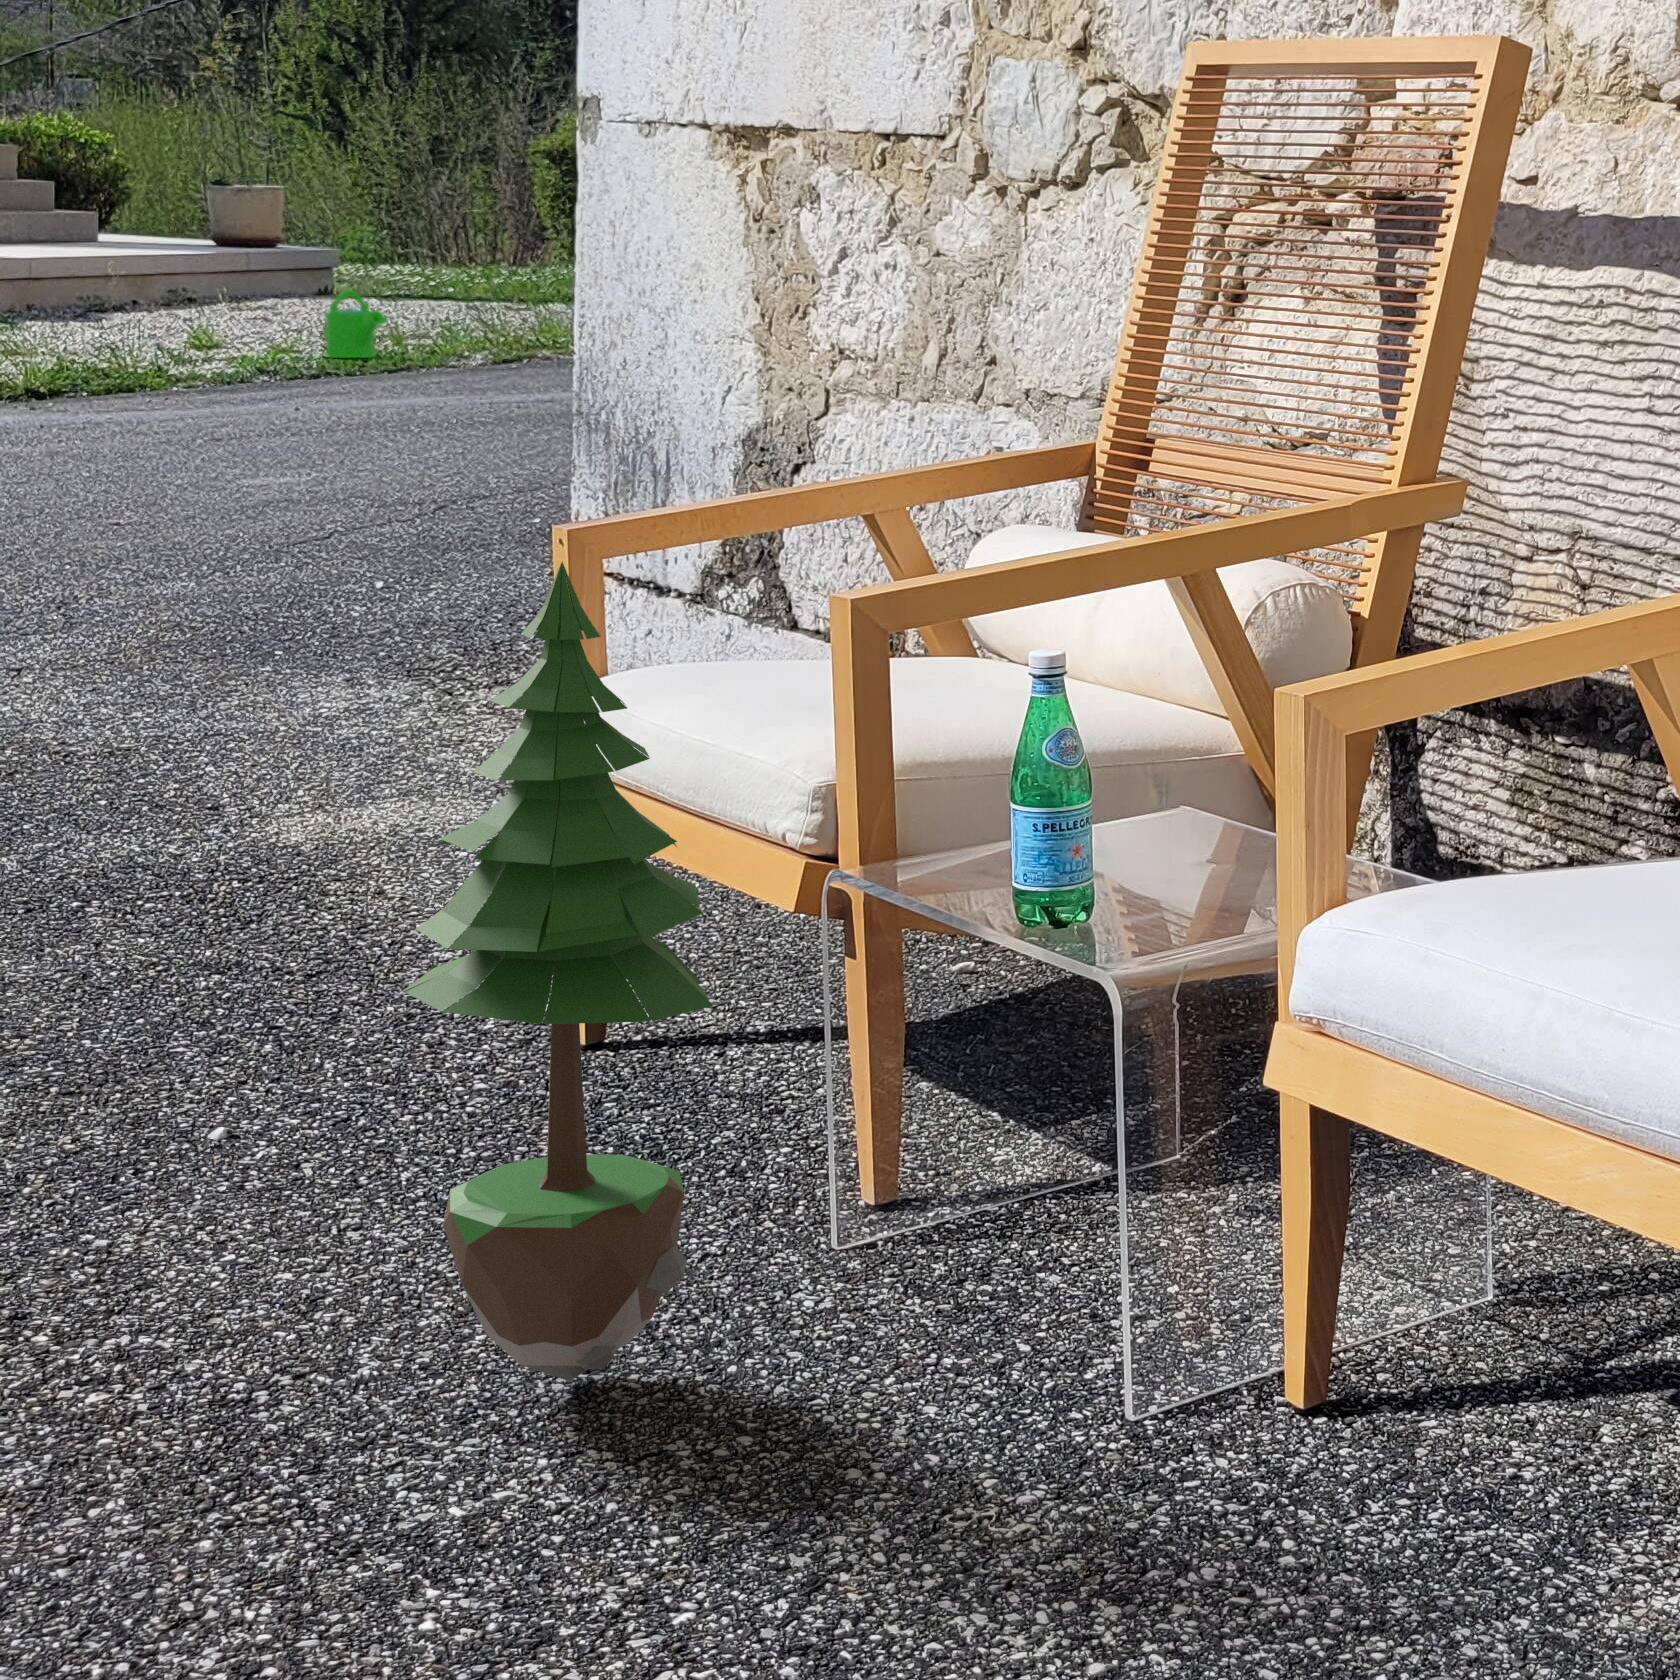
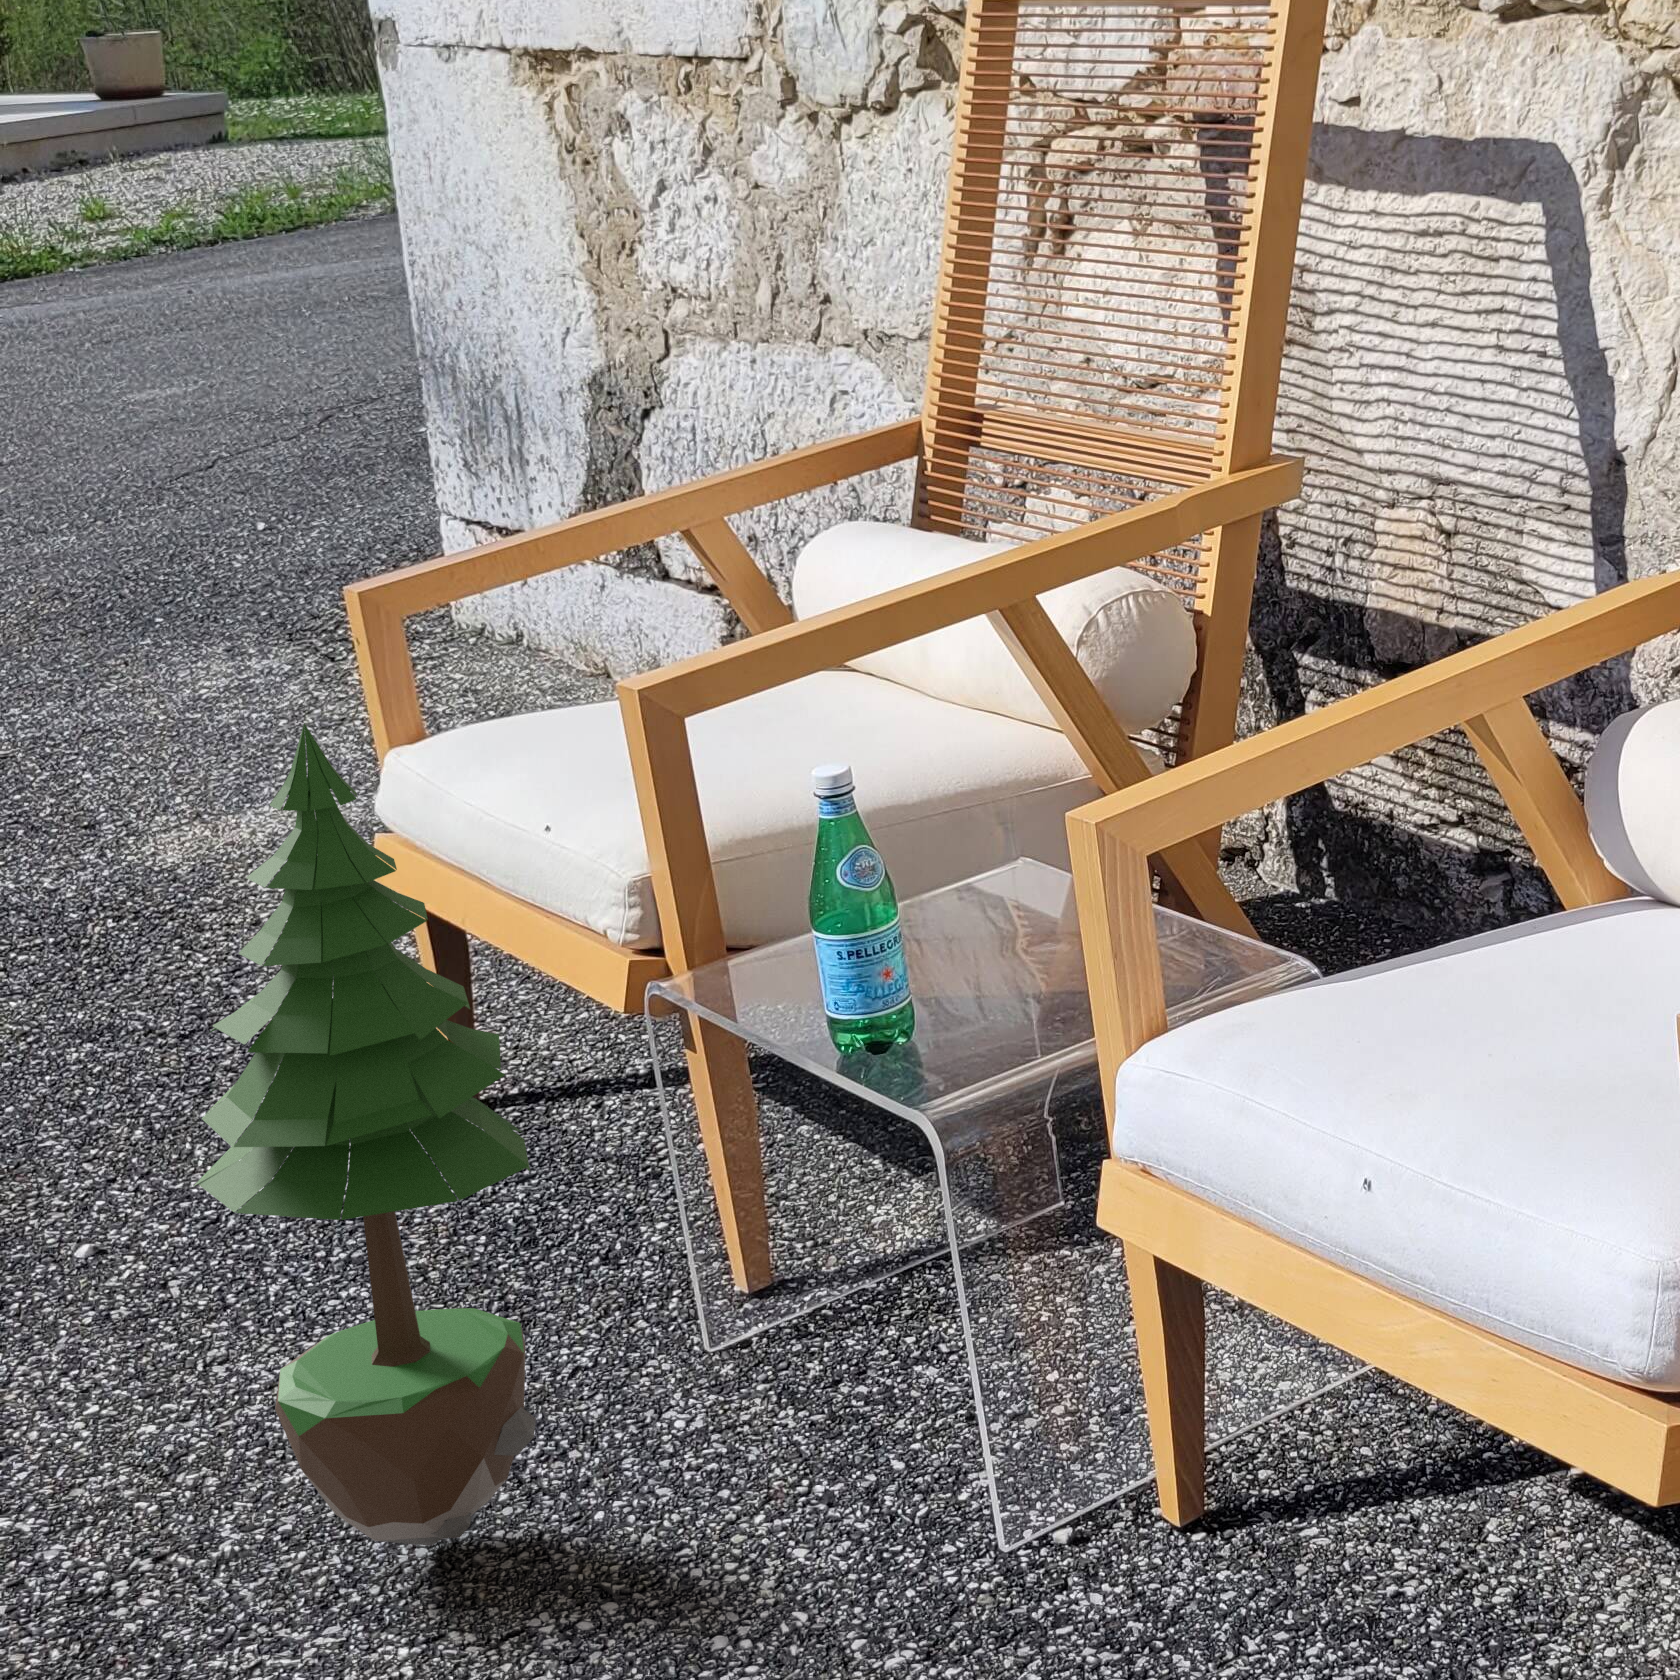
watering can: present [323,289,386,358] -> none [212,146,276,220]

